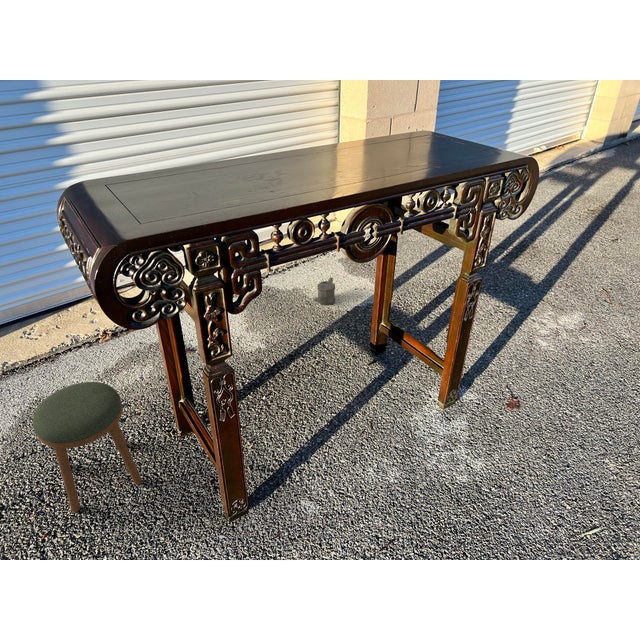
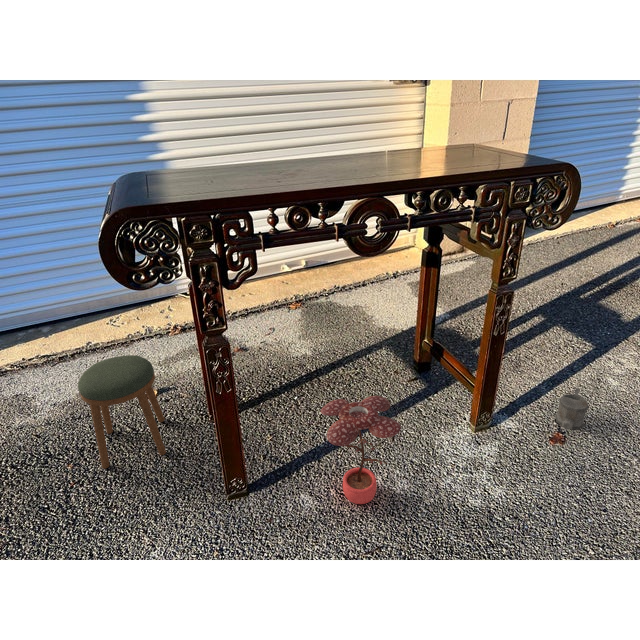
watering can: present [314,277,335,305] -> present [555,388,589,430]
potted plant: none [322,395,406,501] -> present [321,396,401,504]

